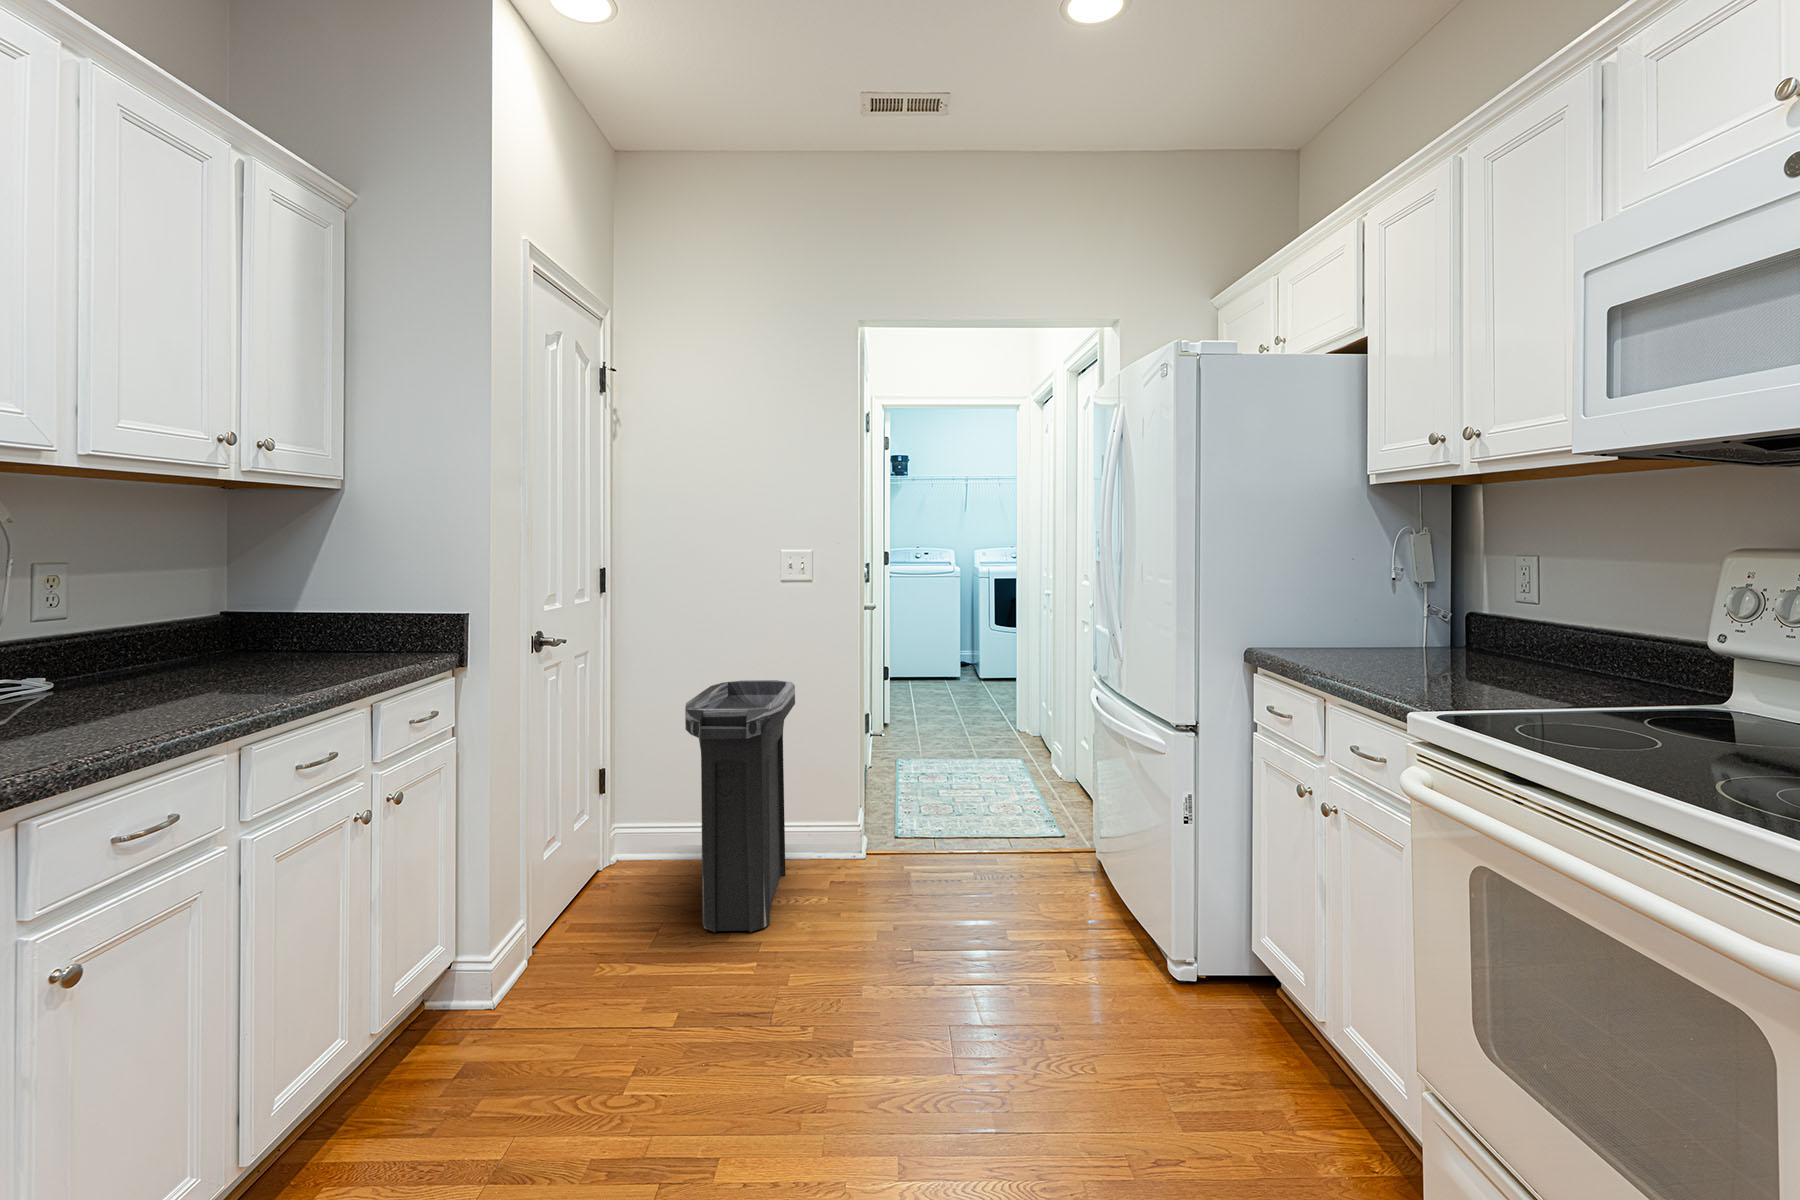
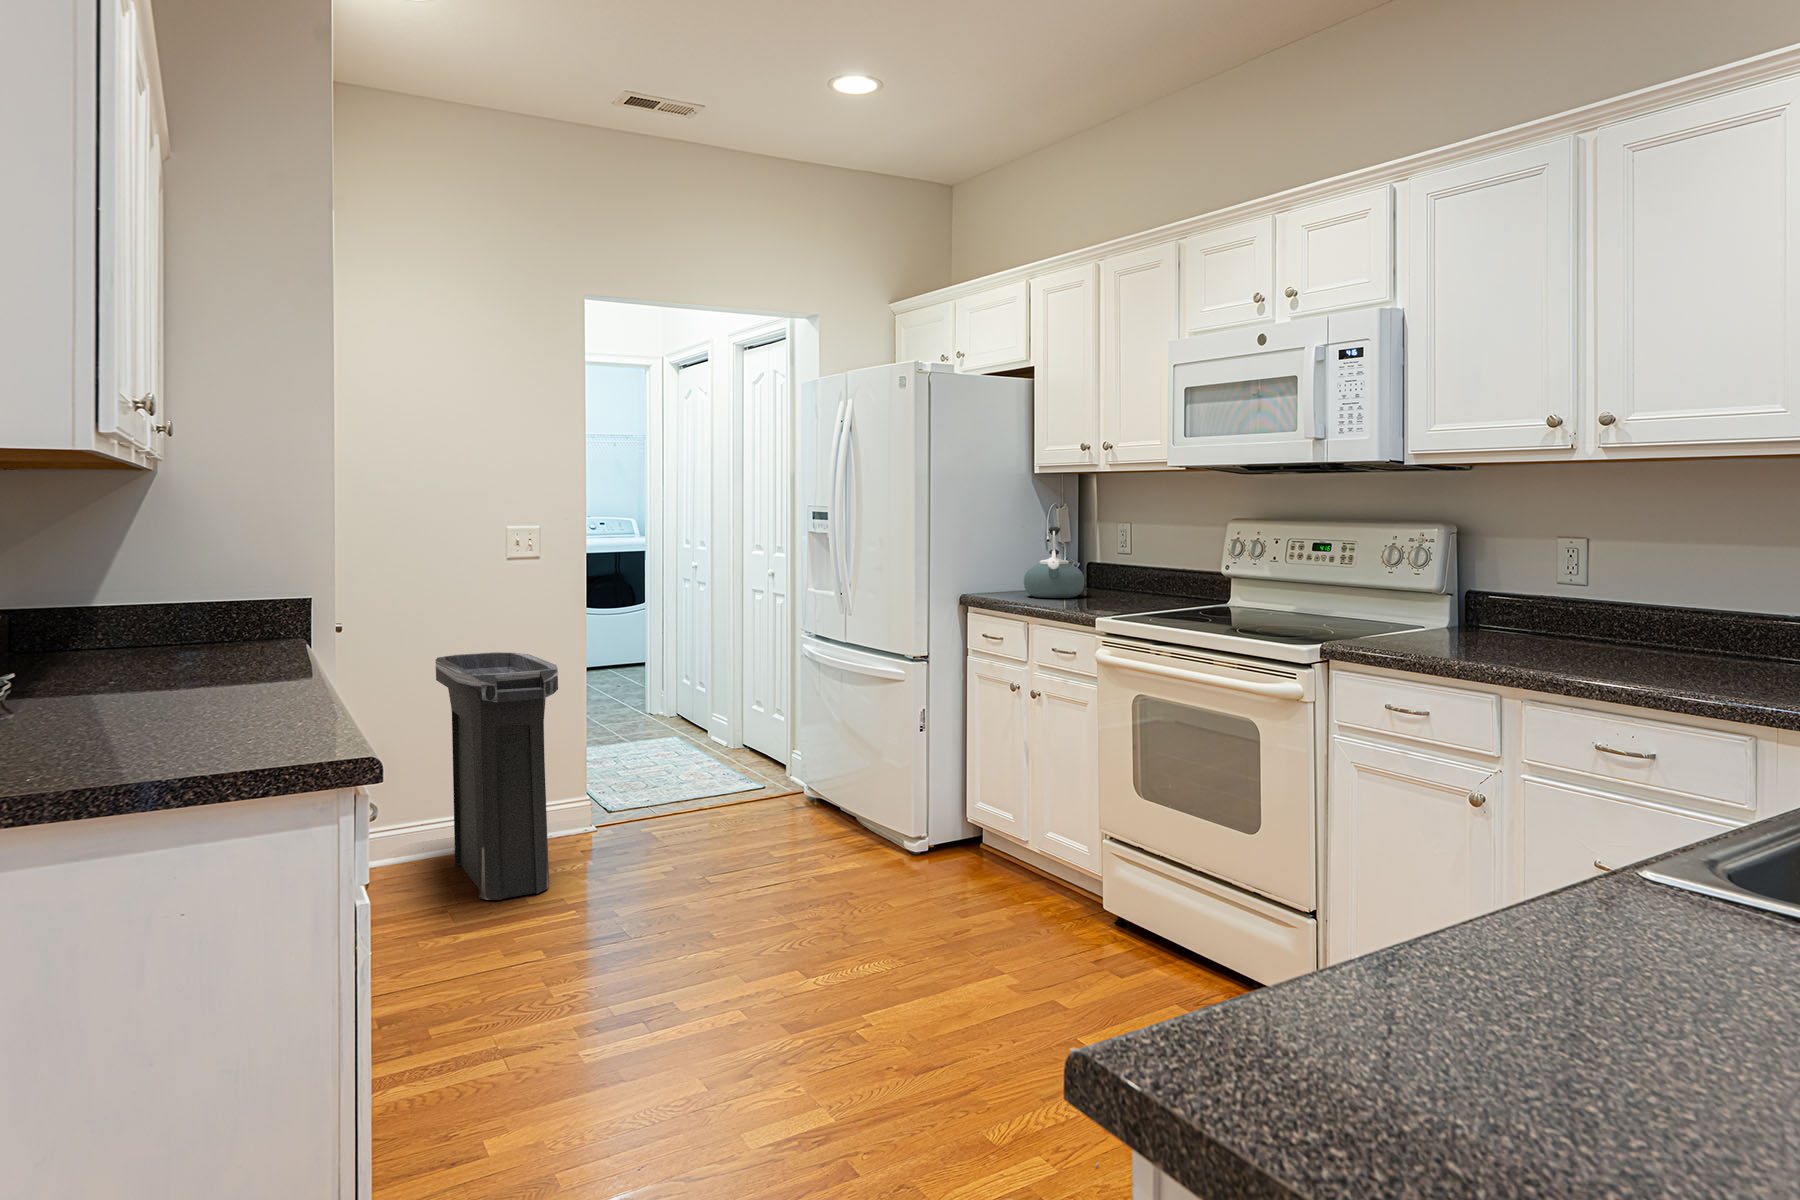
kettle: none [1340,562,1441,664] -> present [1024,527,1084,598]

